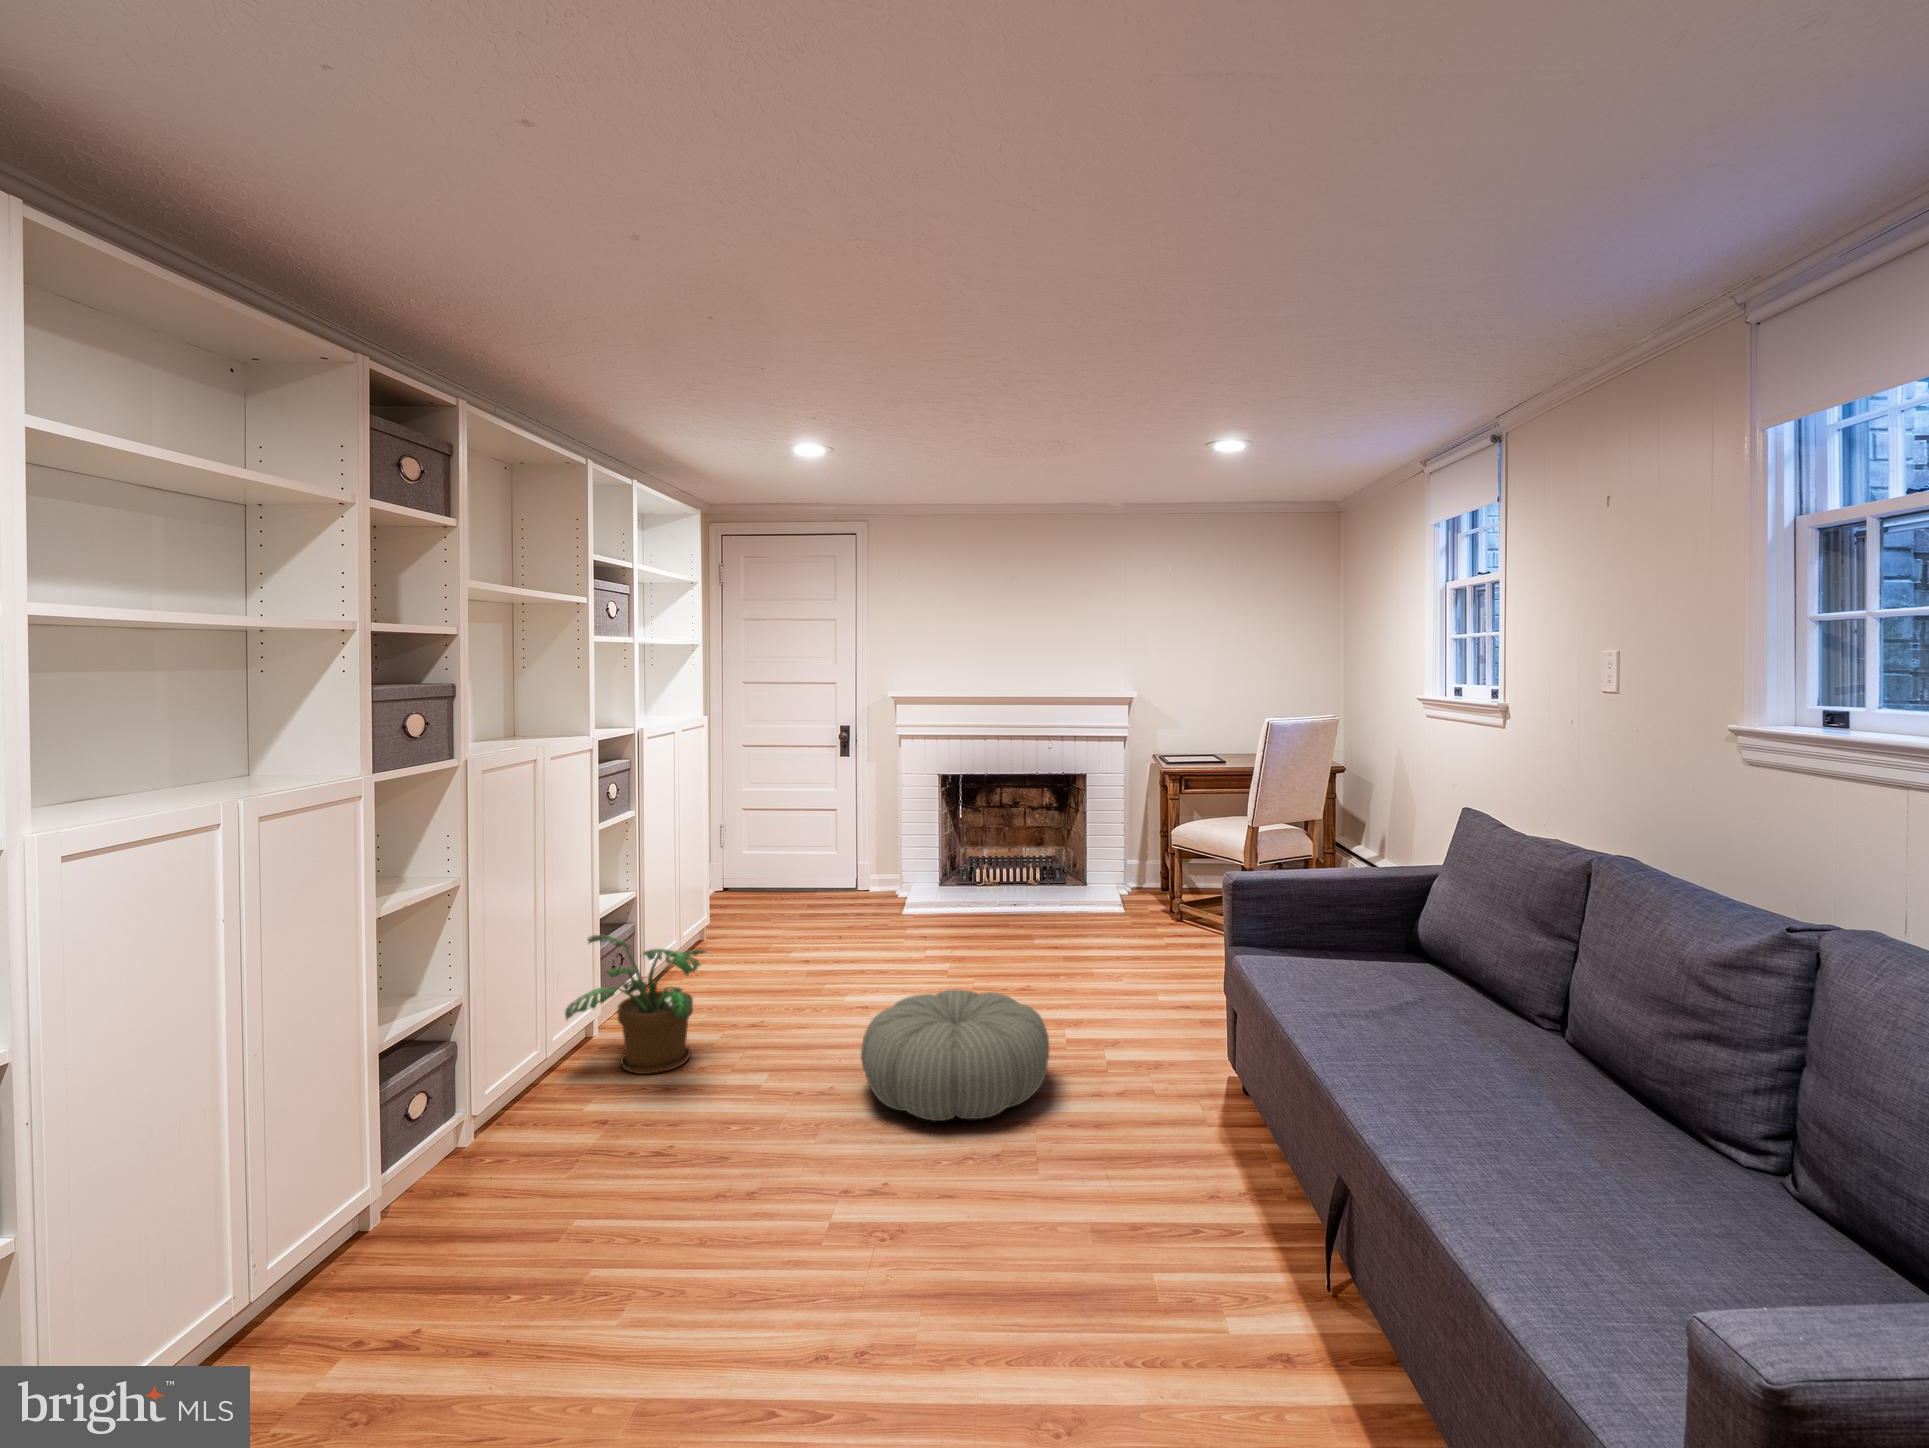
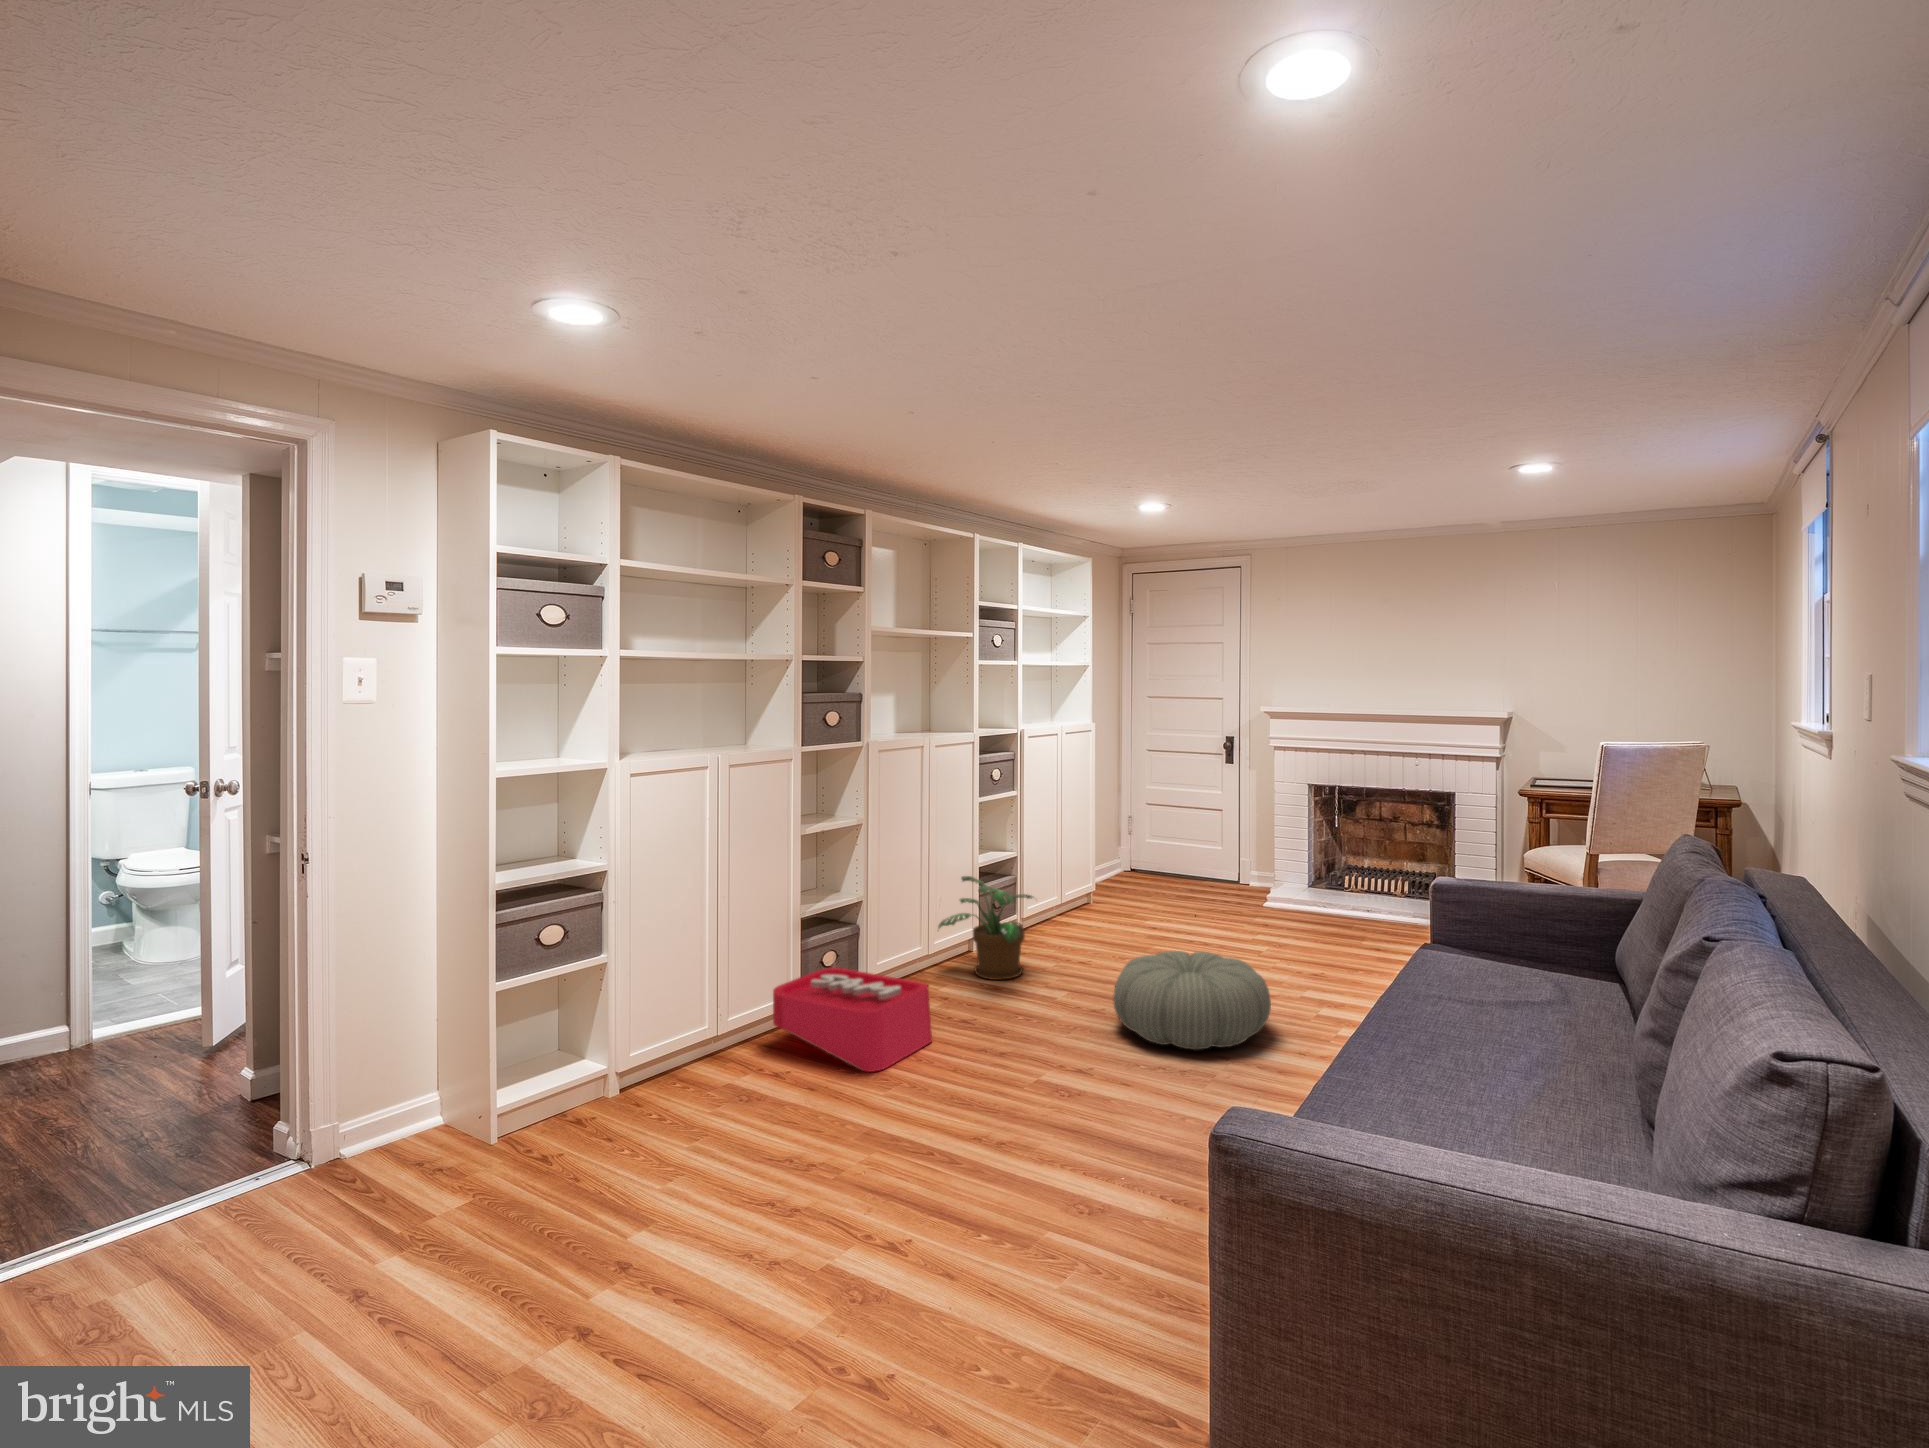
storage bin: none [353,1096,635,1289] -> present [773,957,932,1072]

